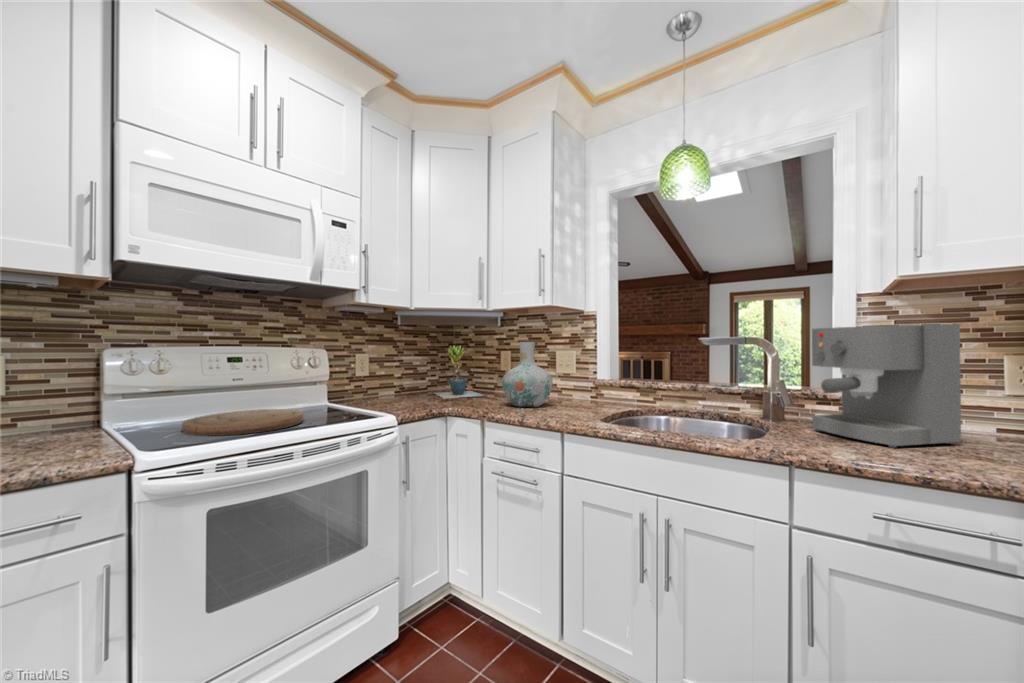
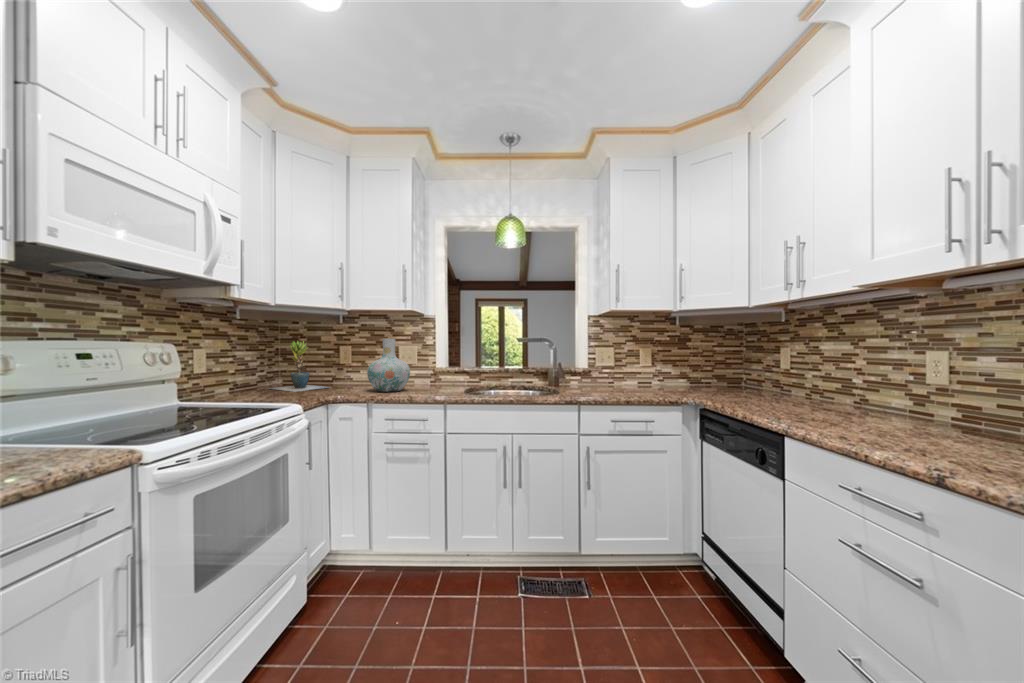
coffee maker: present [812,324,961,448] -> none [574,333,631,393]
cutting board: present [182,409,303,436] -> none [79,407,221,437]

